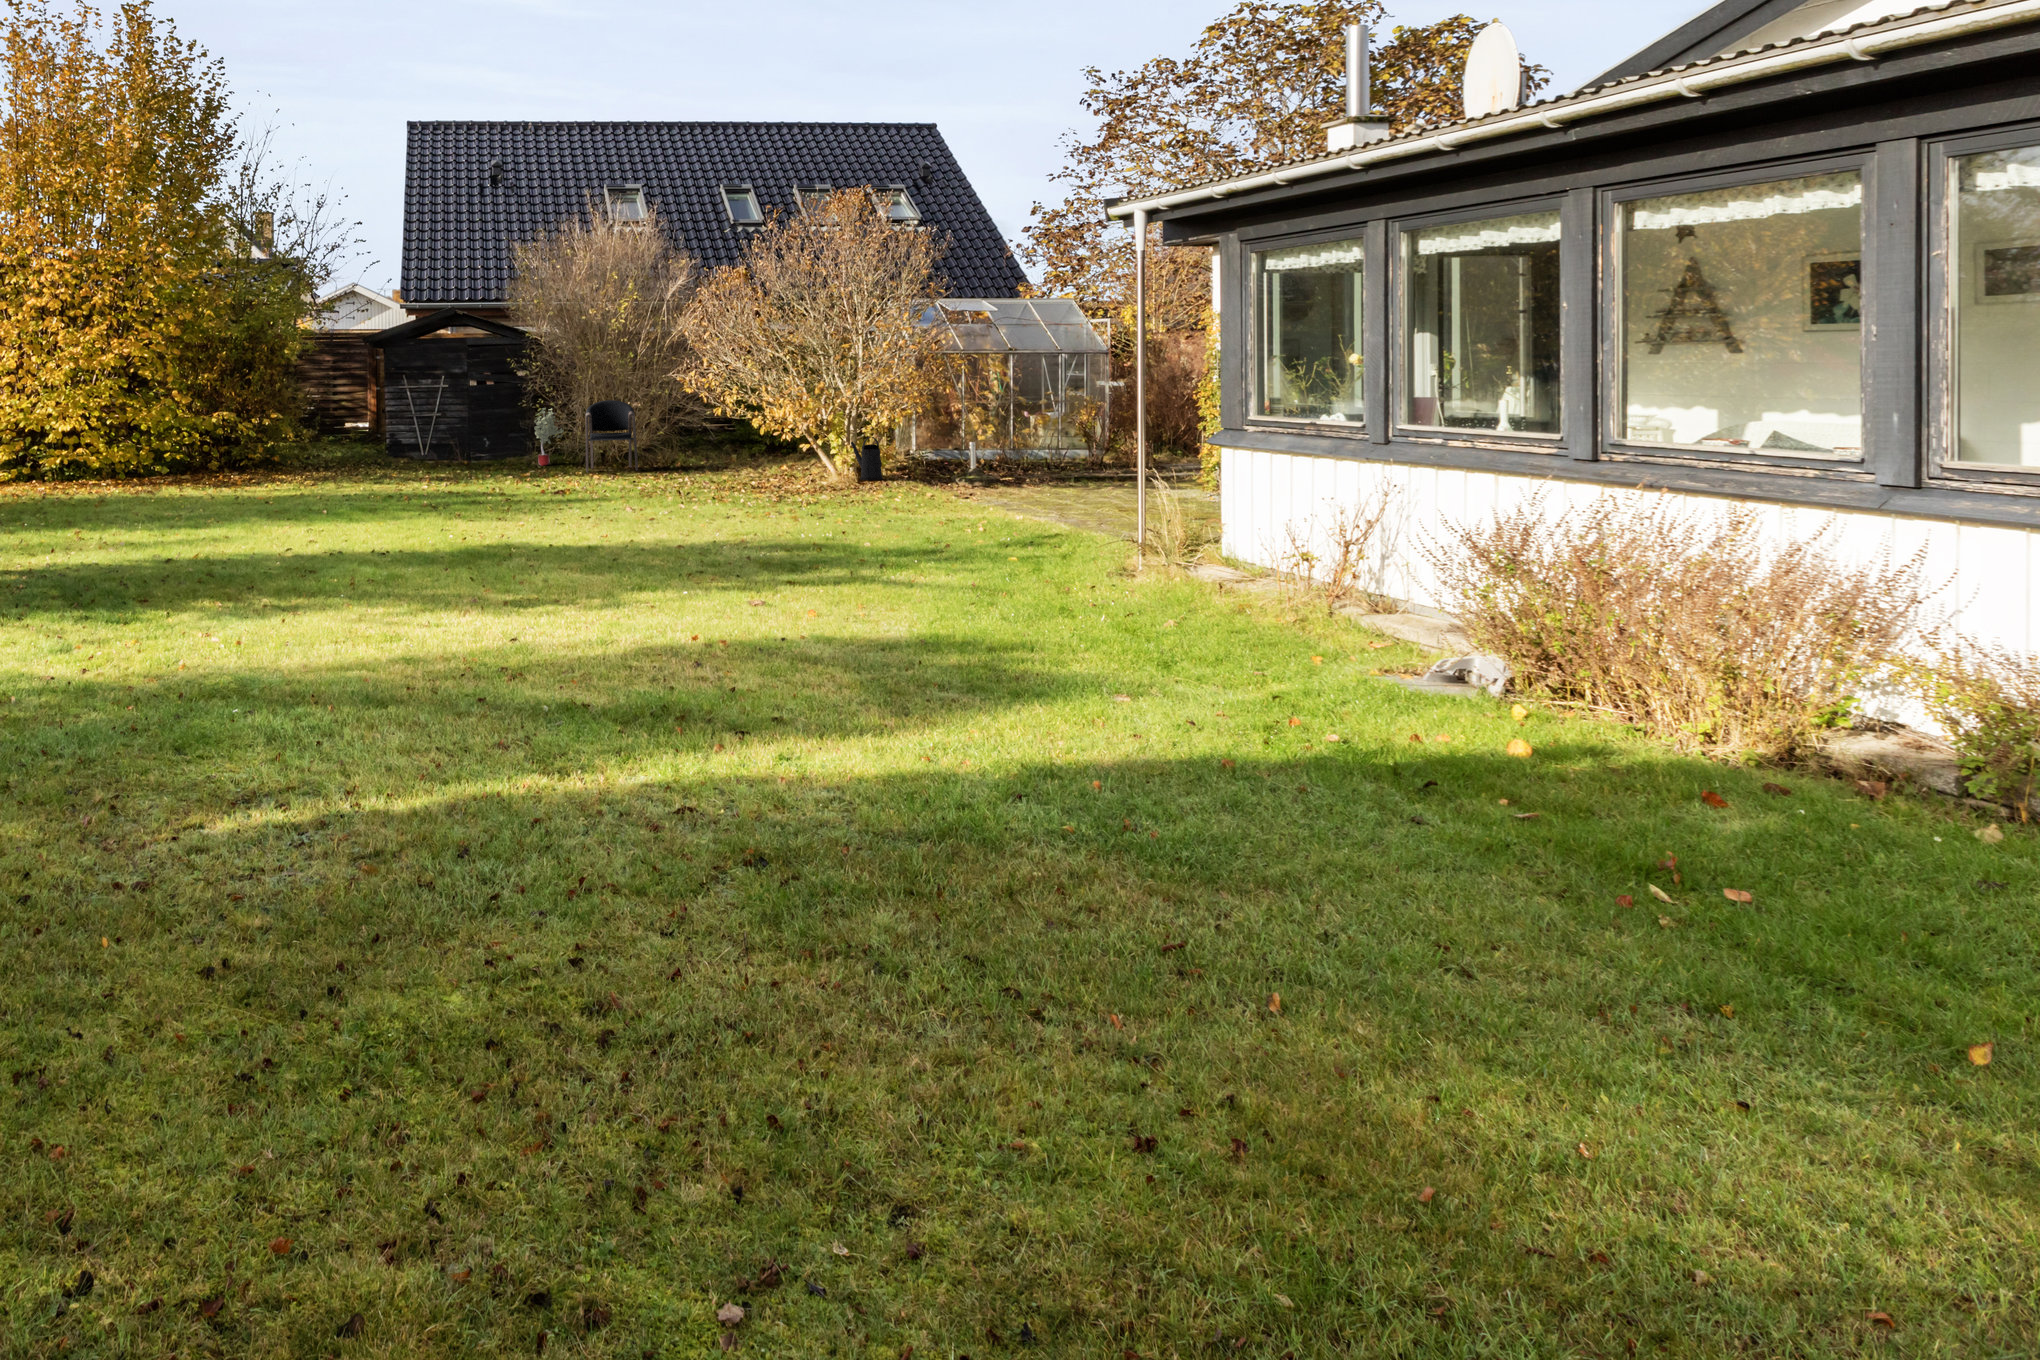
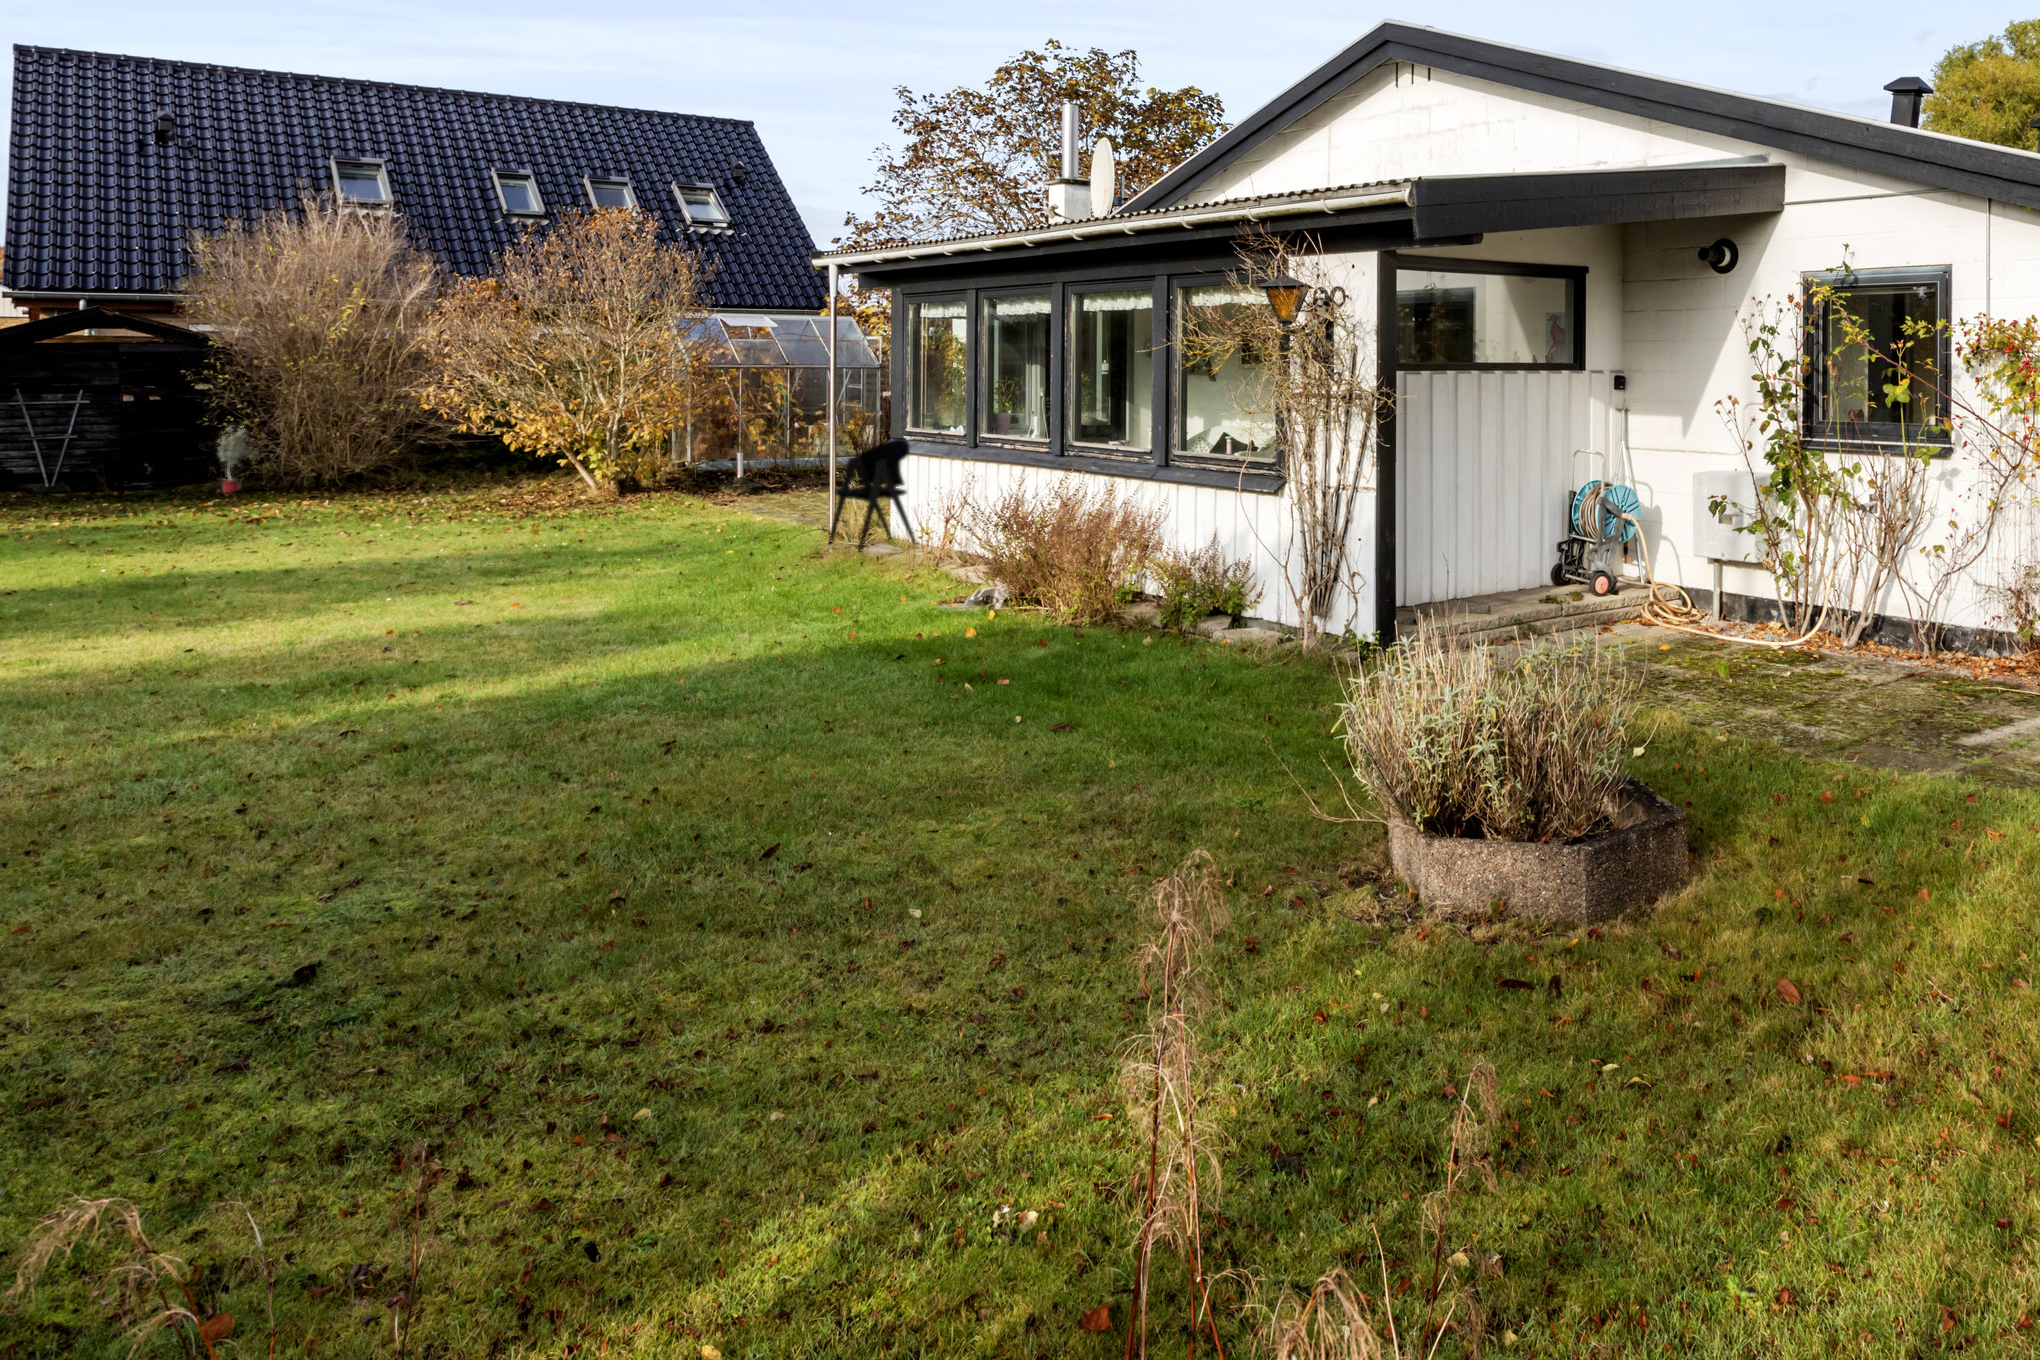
chair: present [585,400,638,472] -> present [829,438,916,551]
watering can: present [851,437,883,480] -> none [612,450,644,494]

